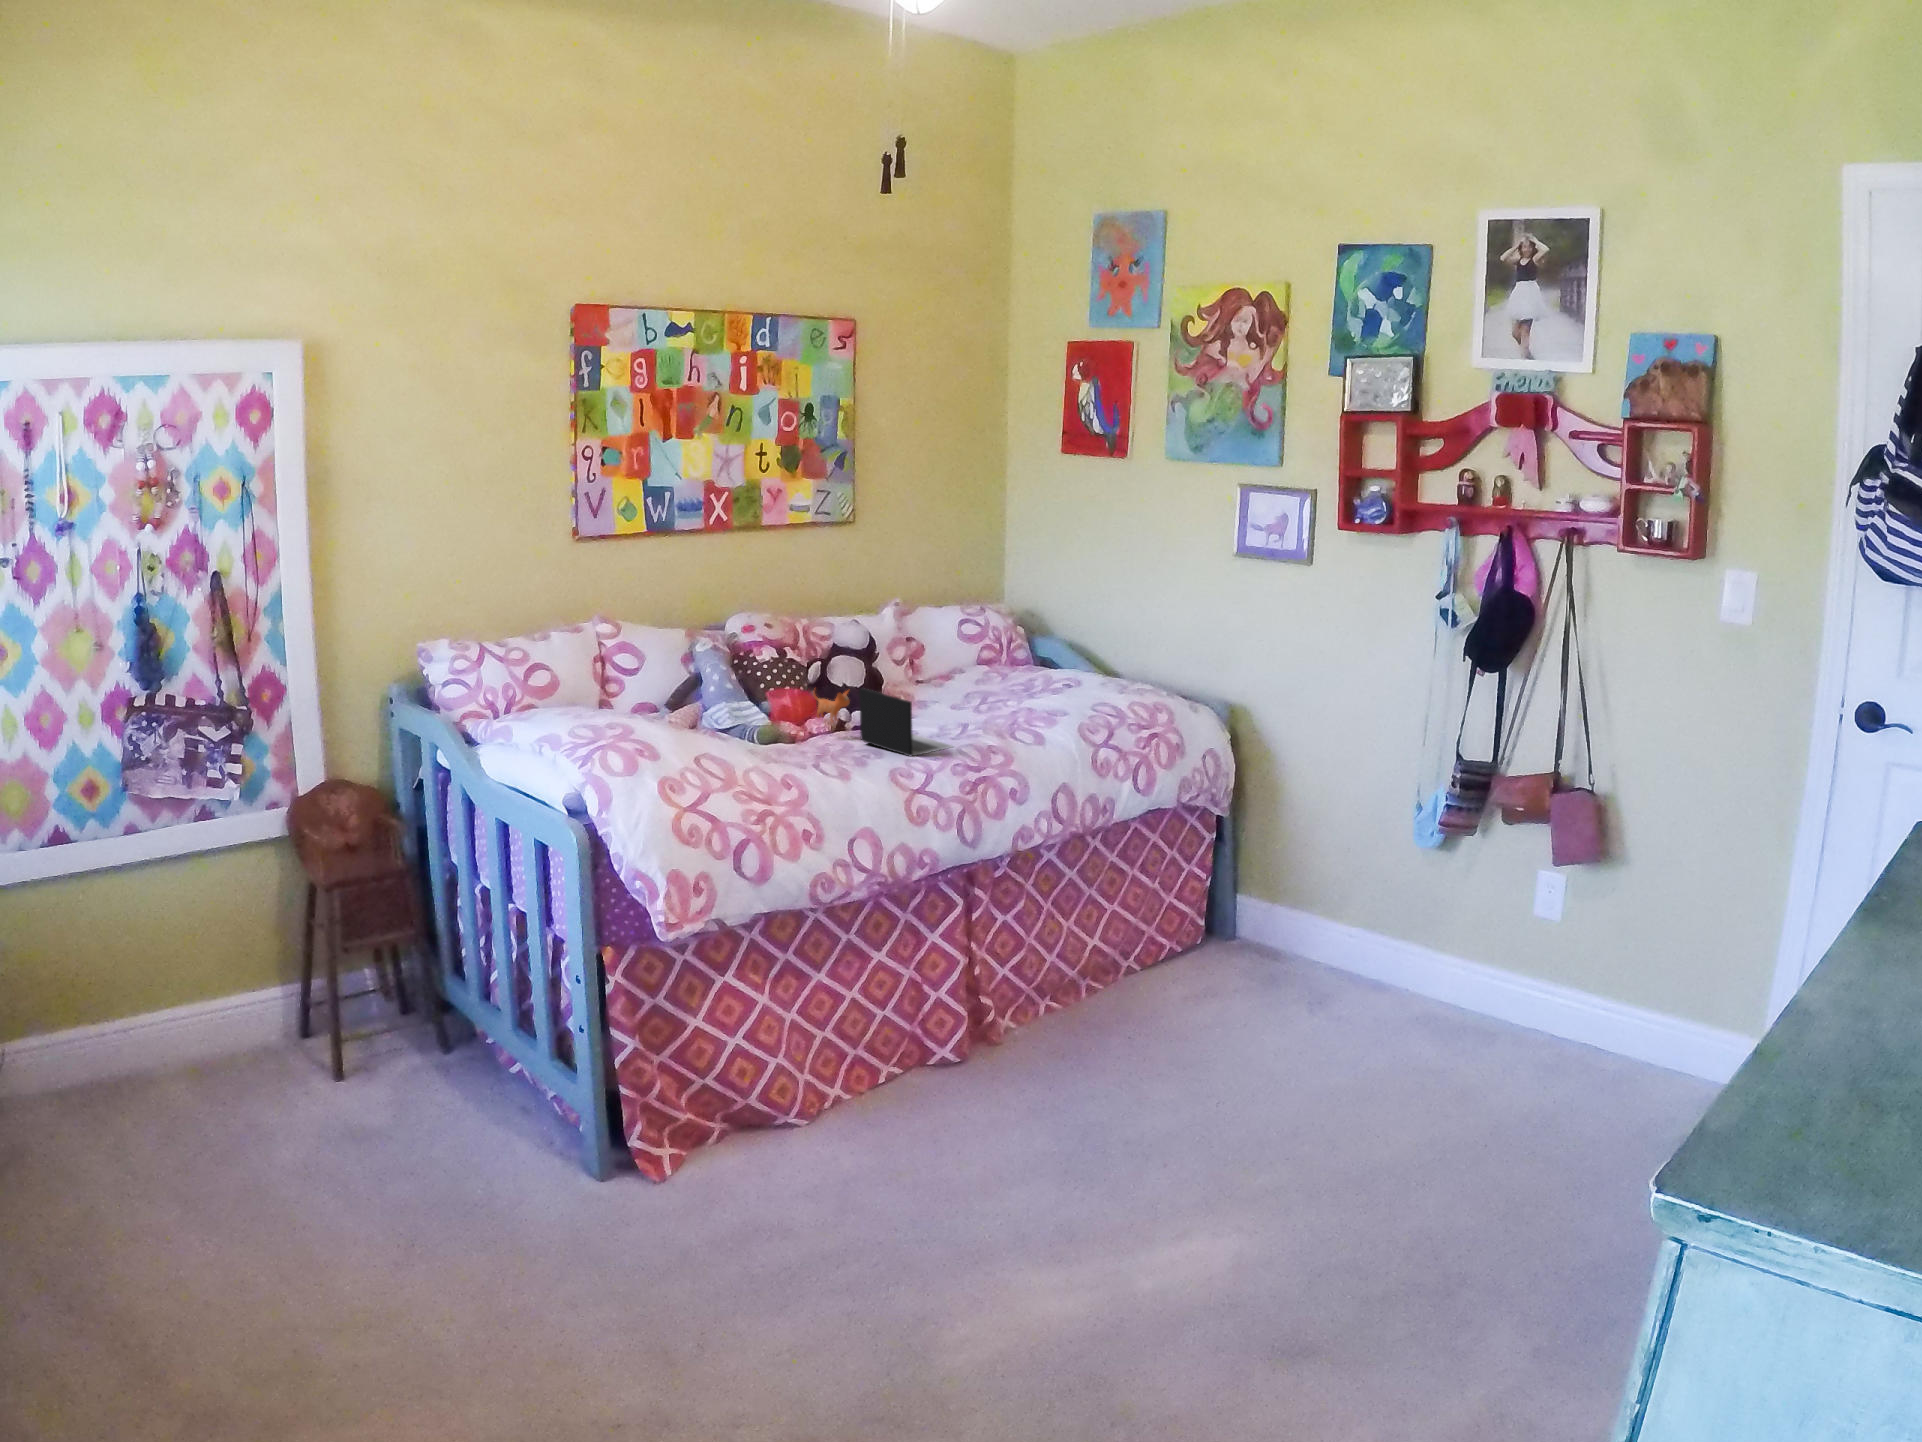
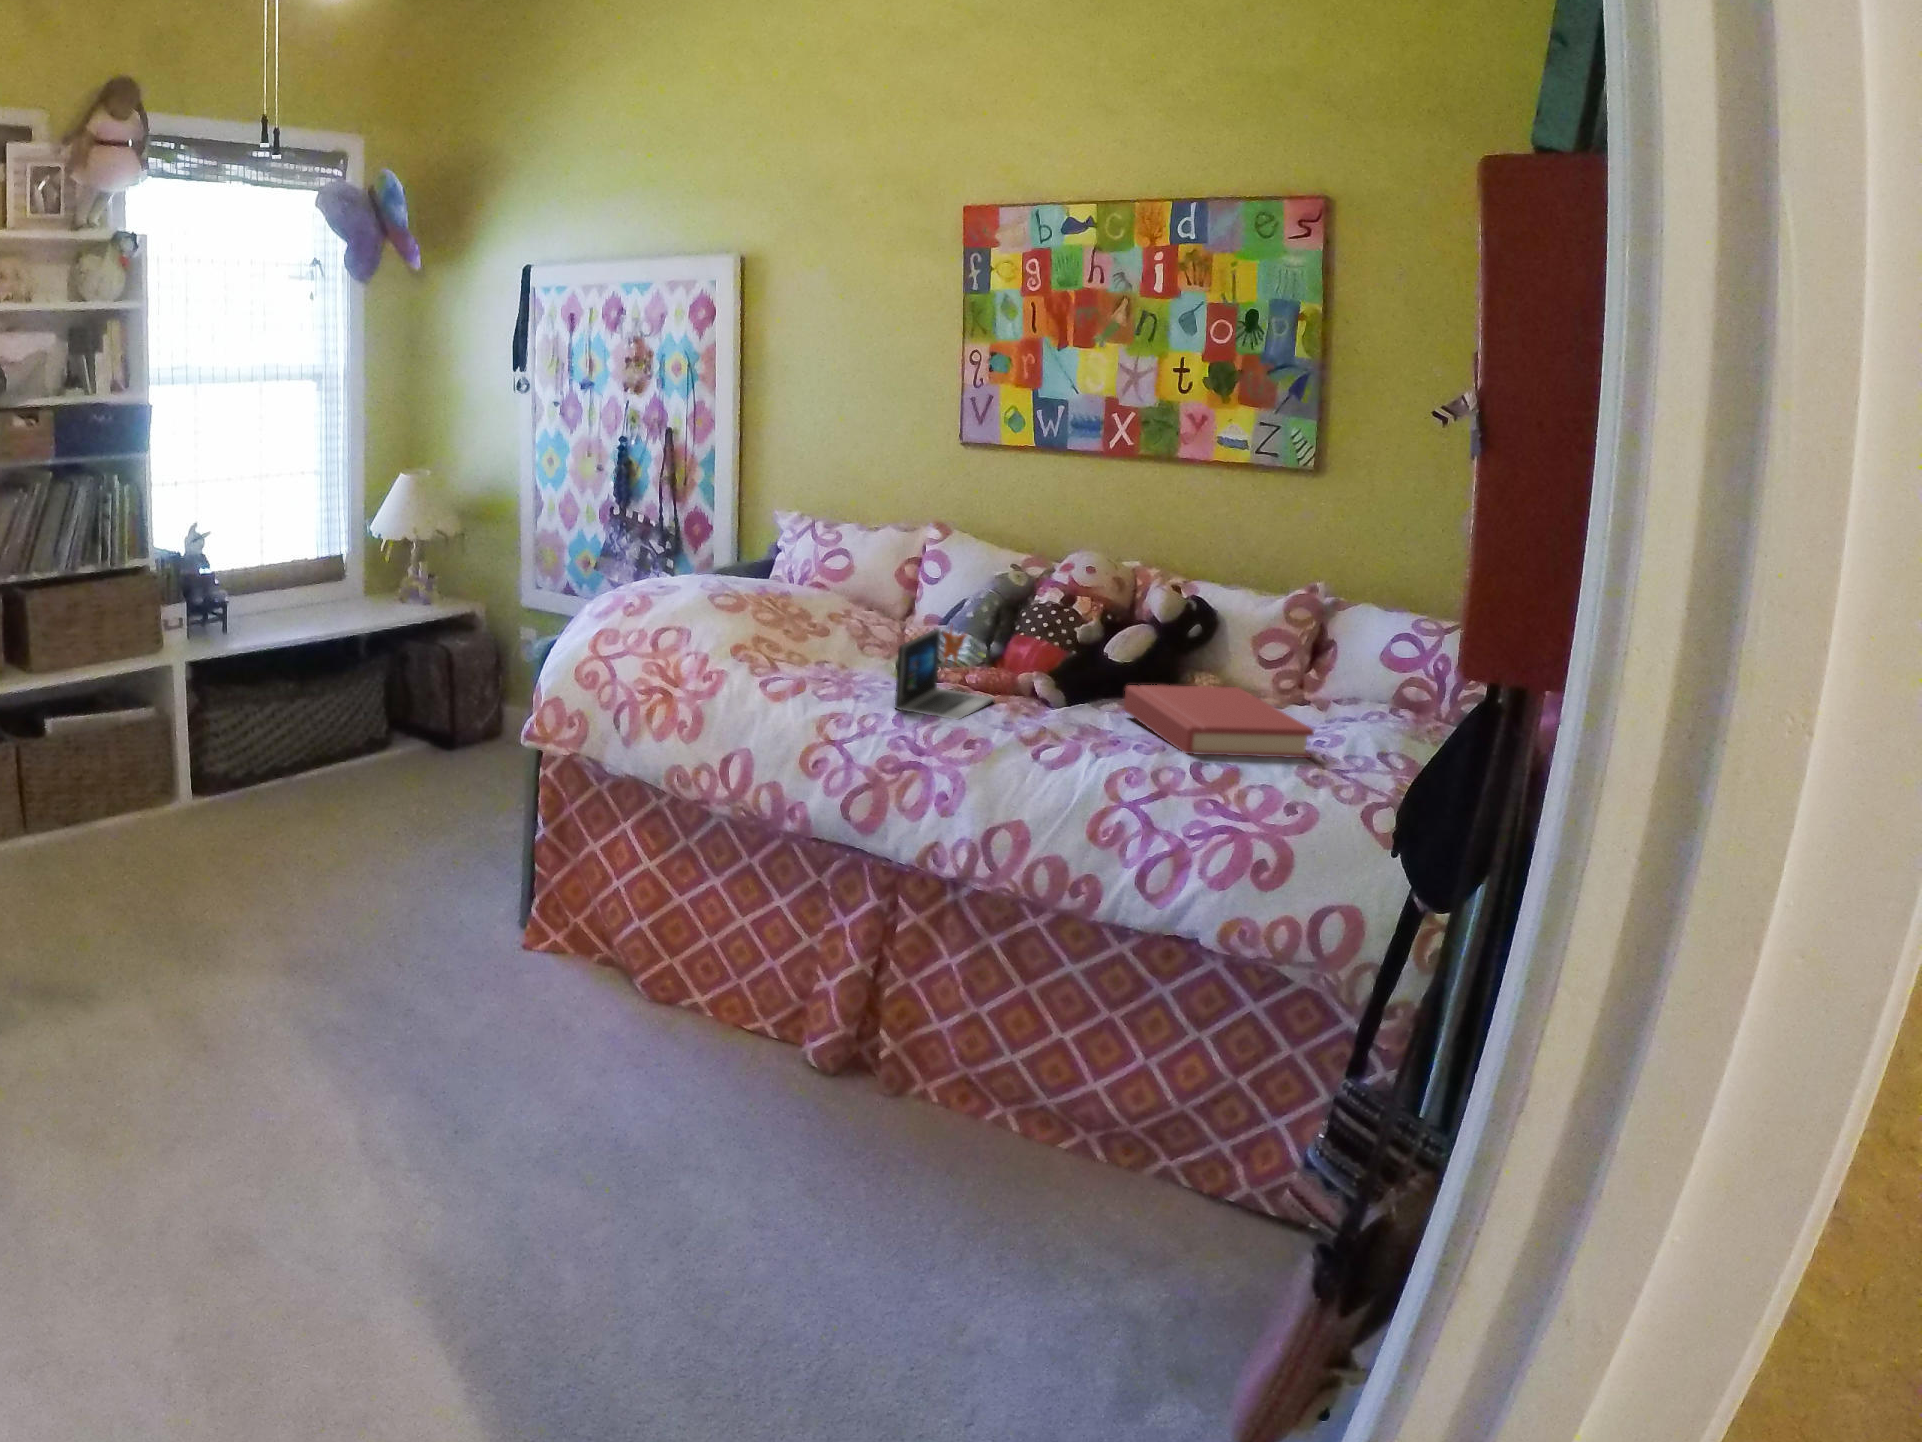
hardback book: none [966,677,1089,719] -> present [1124,685,1314,758]

